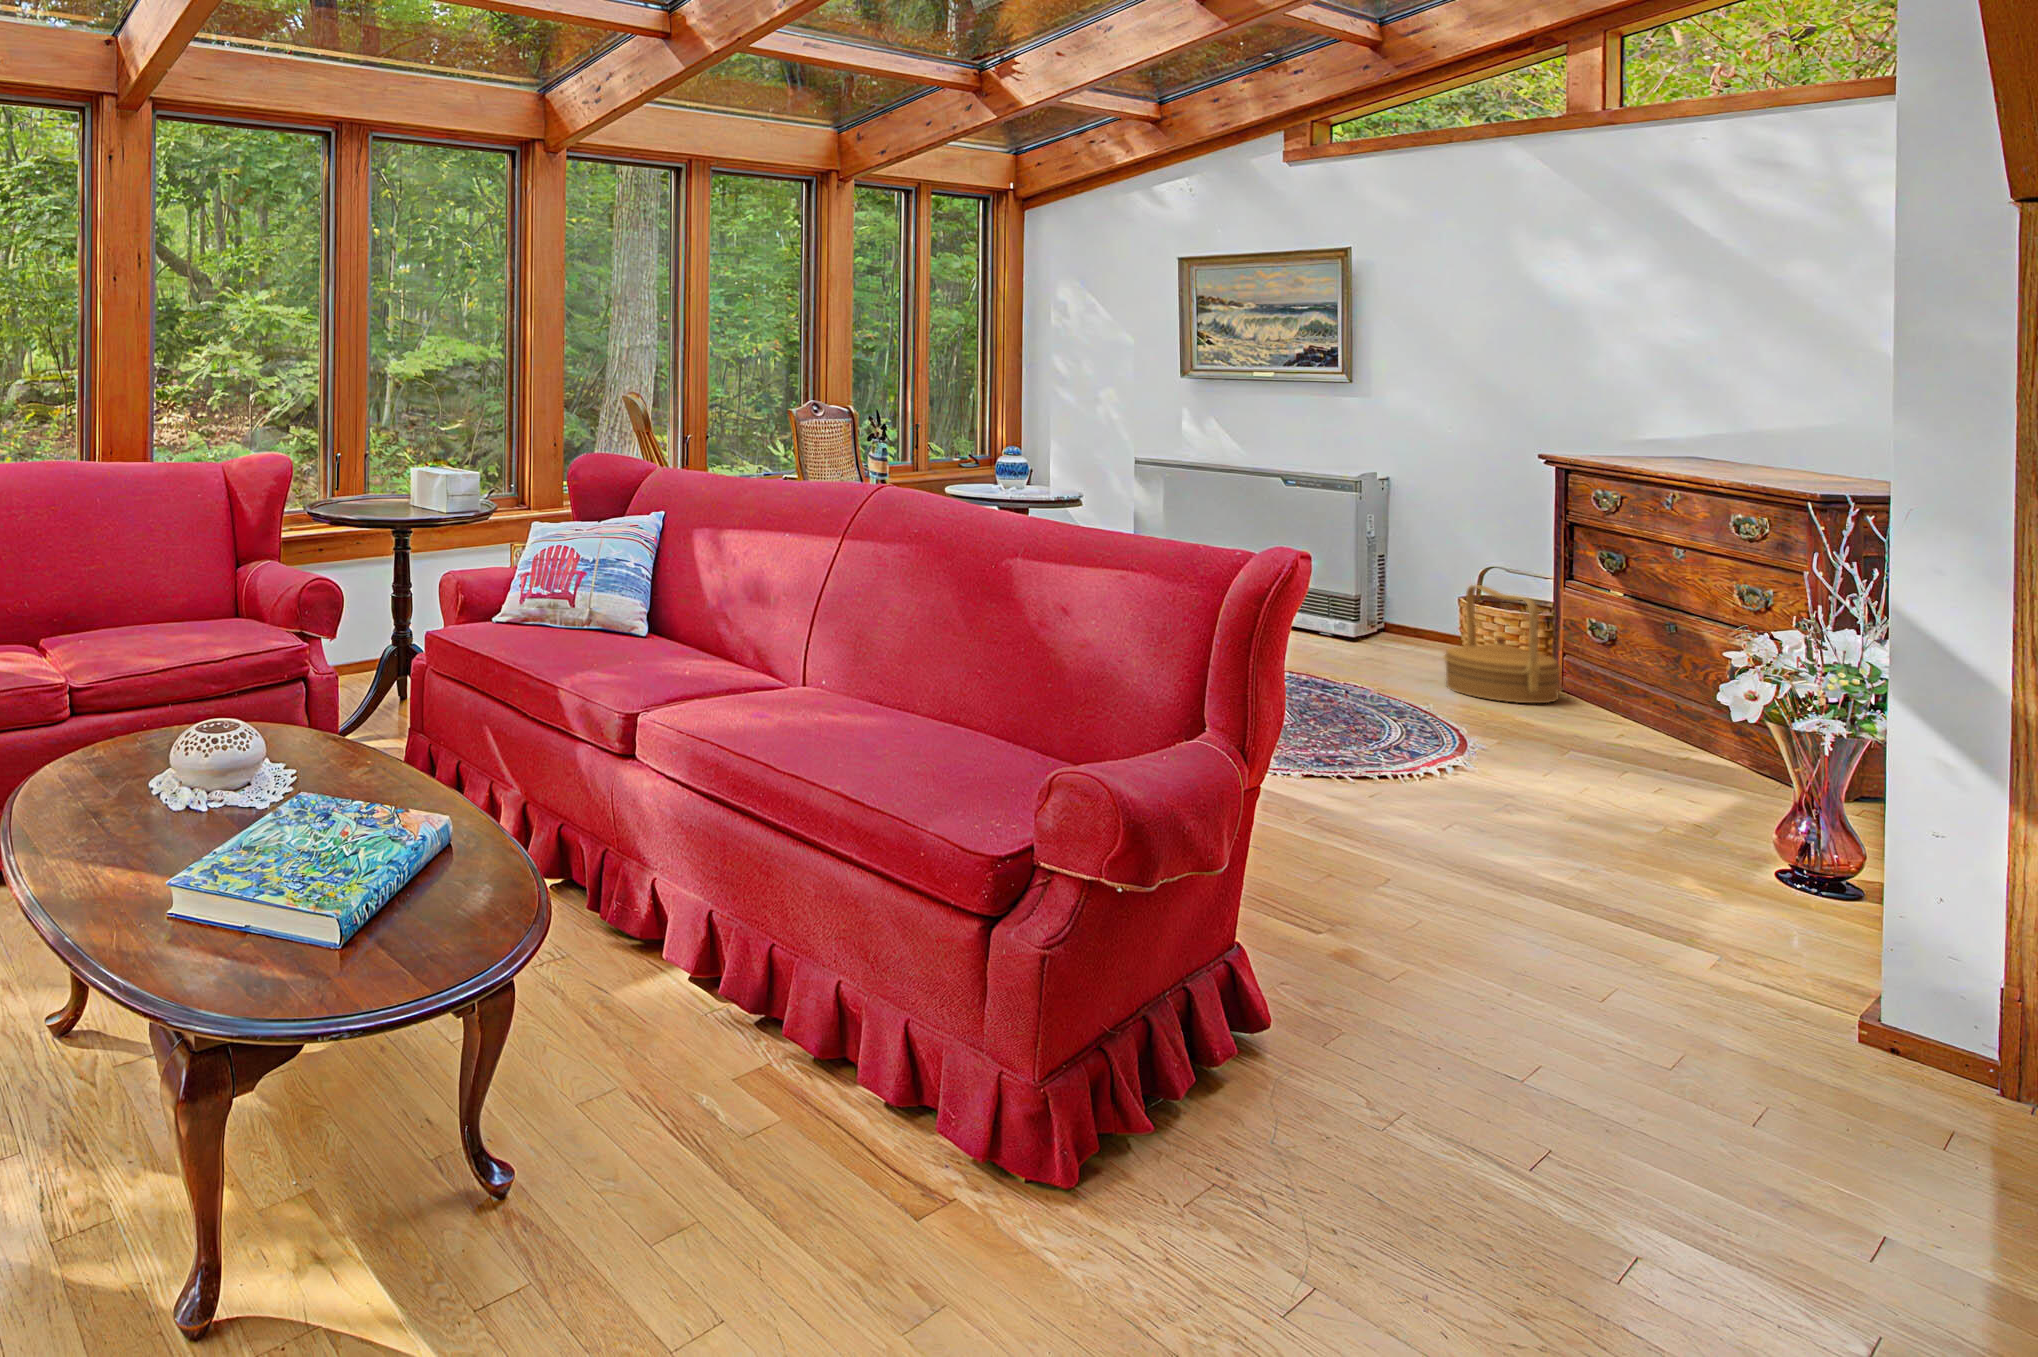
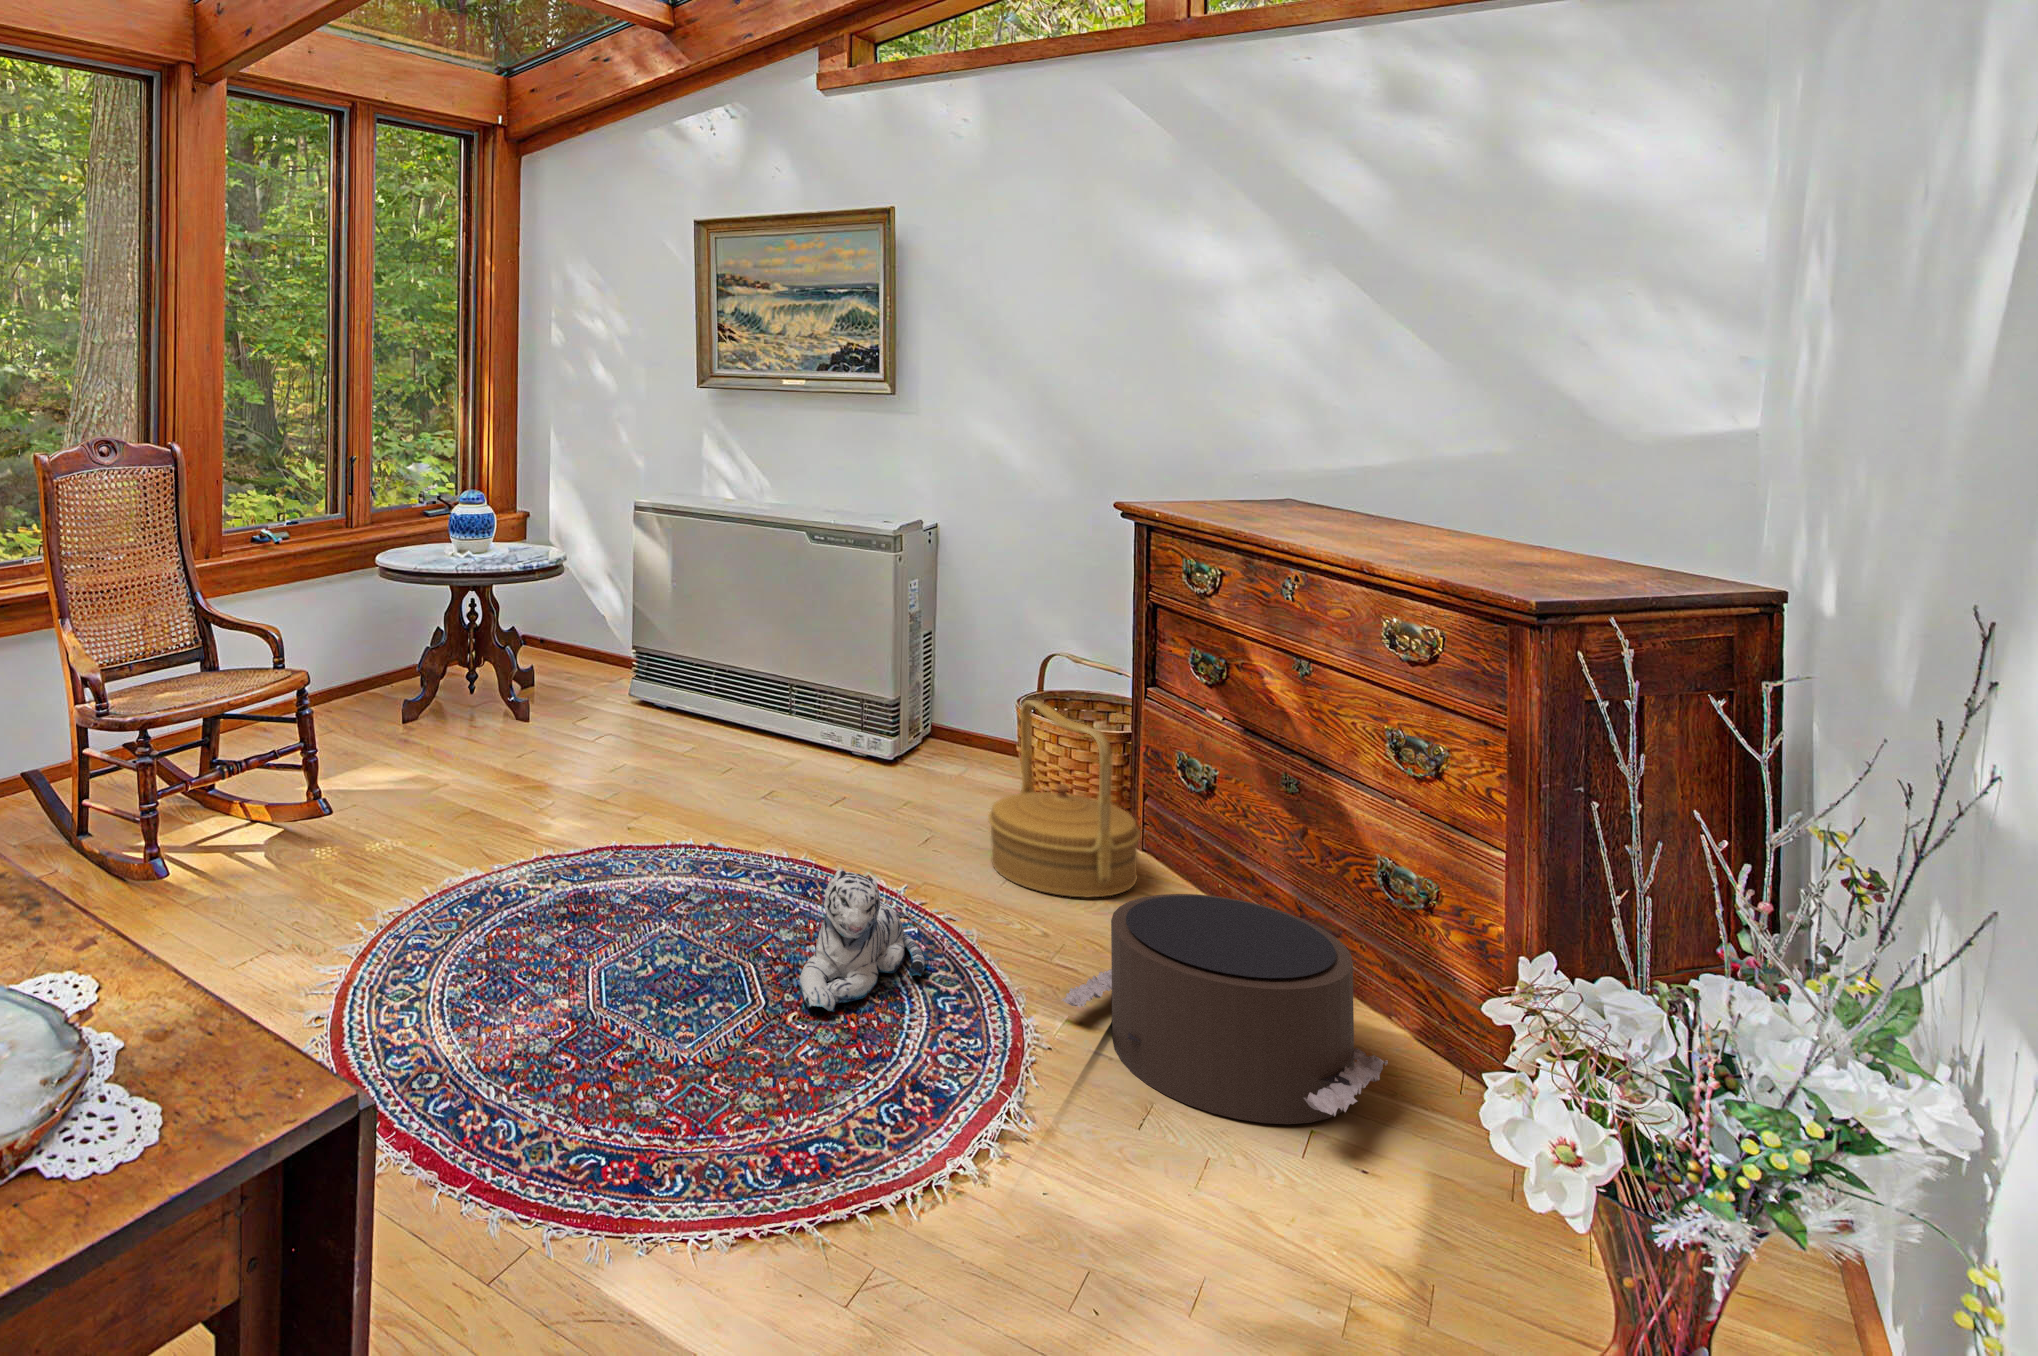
plush toy: none [1328,657,1409,728] -> present [800,870,925,1012]
pouf: none [1505,680,1727,786] -> present [1062,894,1388,1124]

